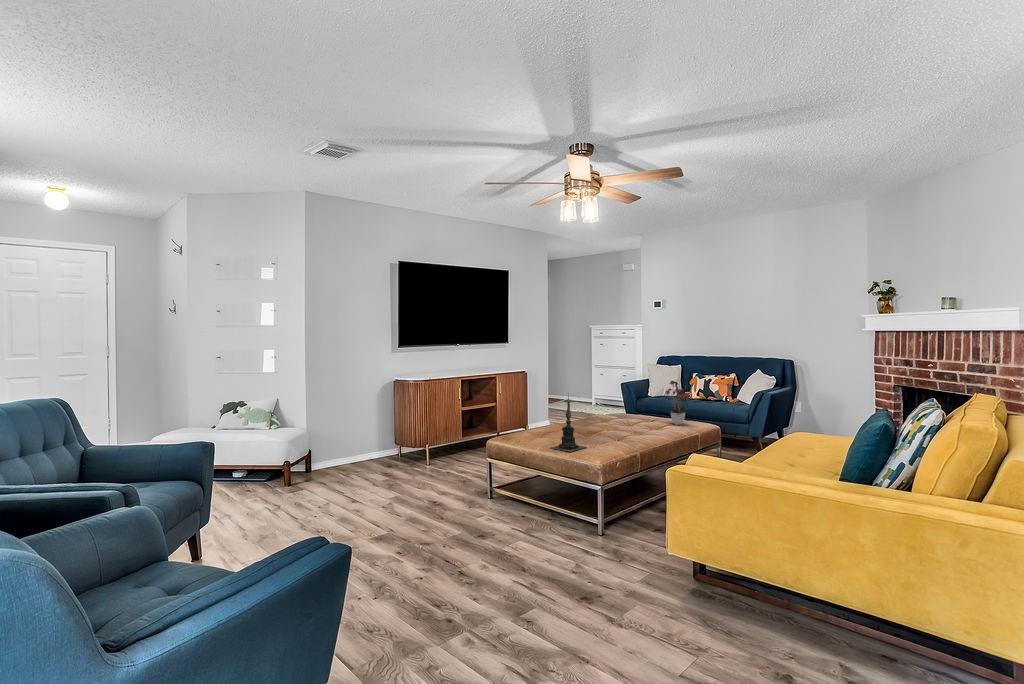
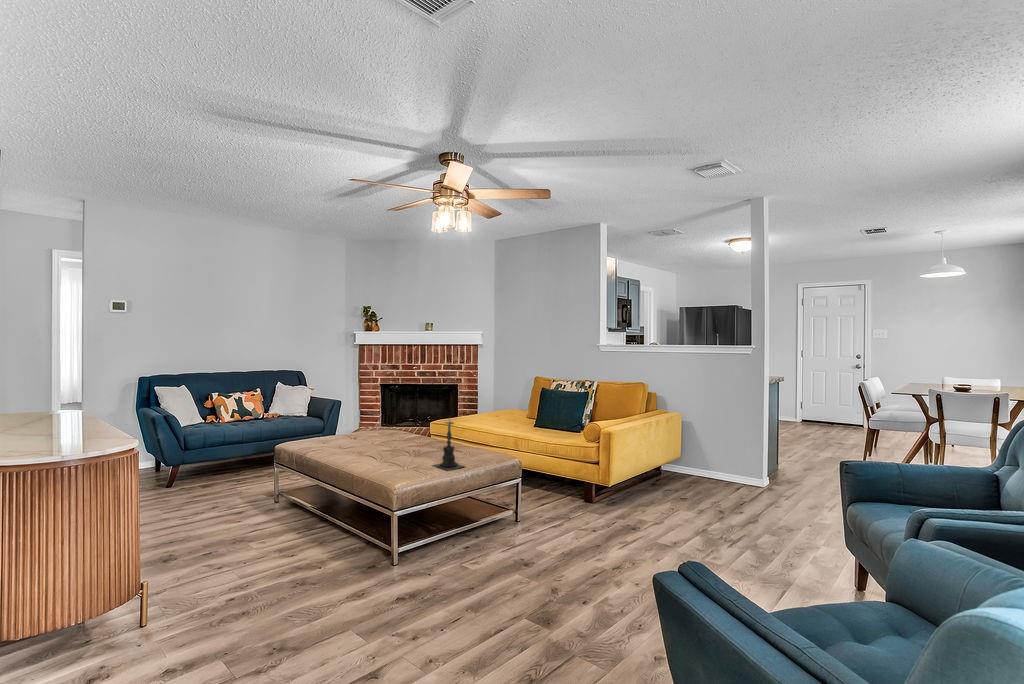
flower arrangement: present [666,381,691,425] -> none [362,395,388,436]

